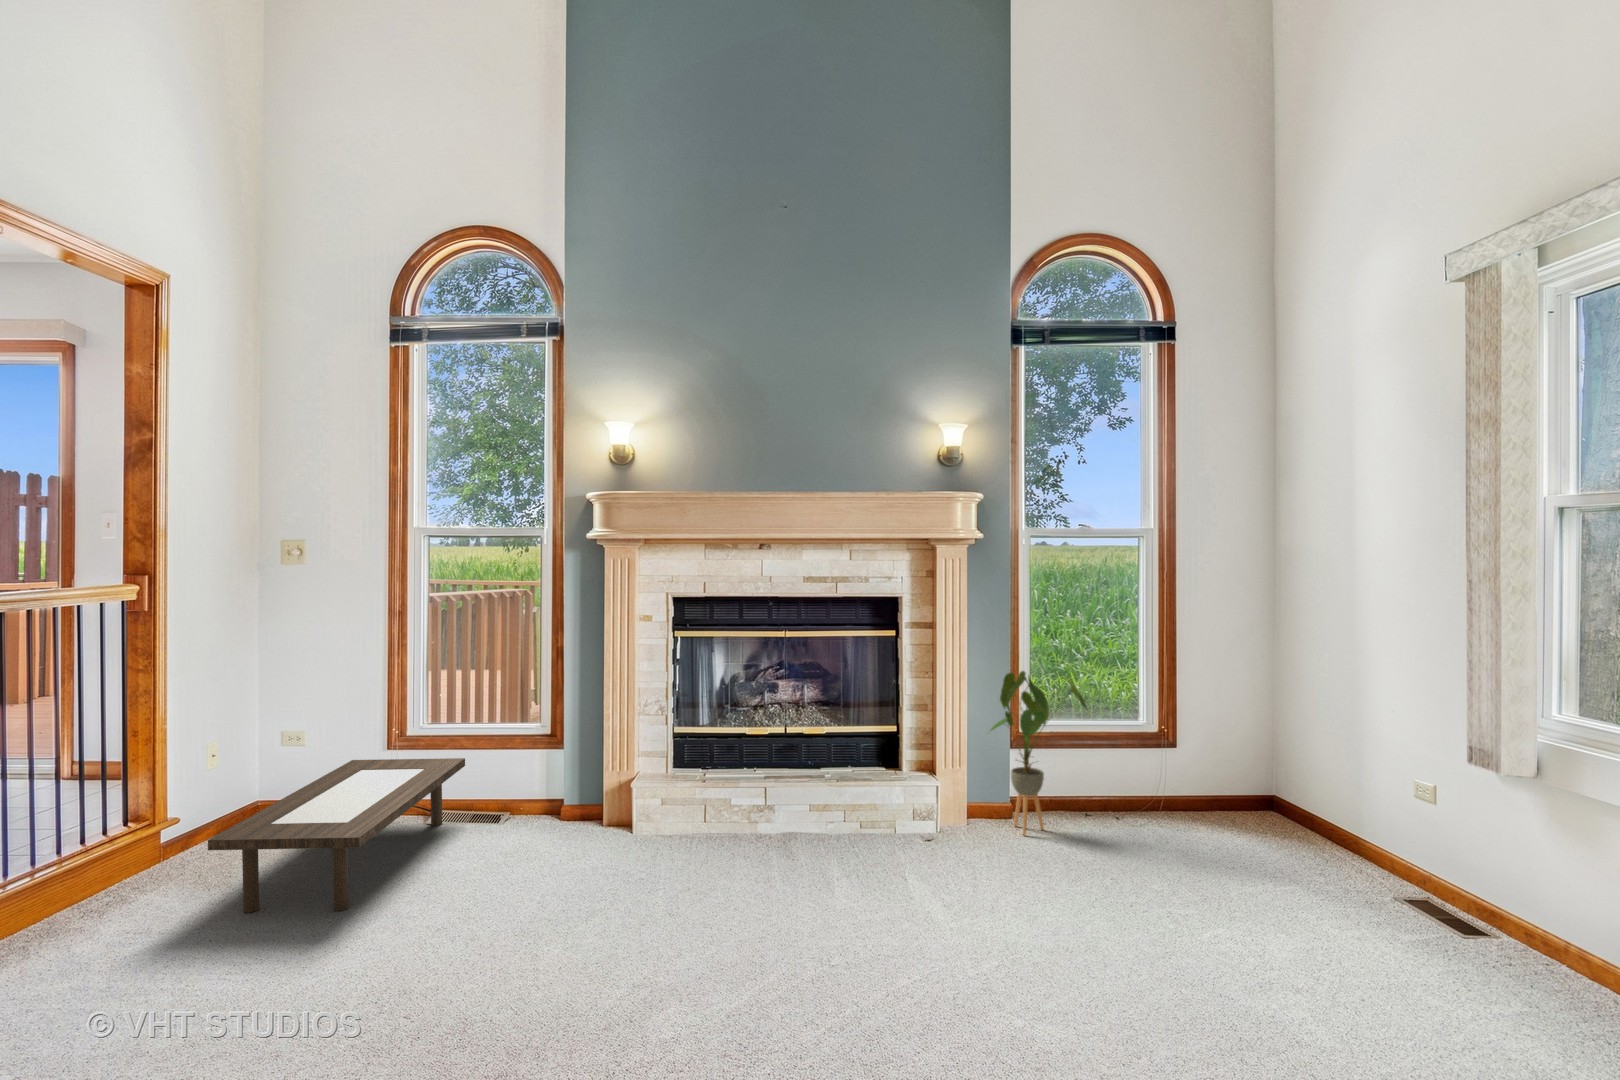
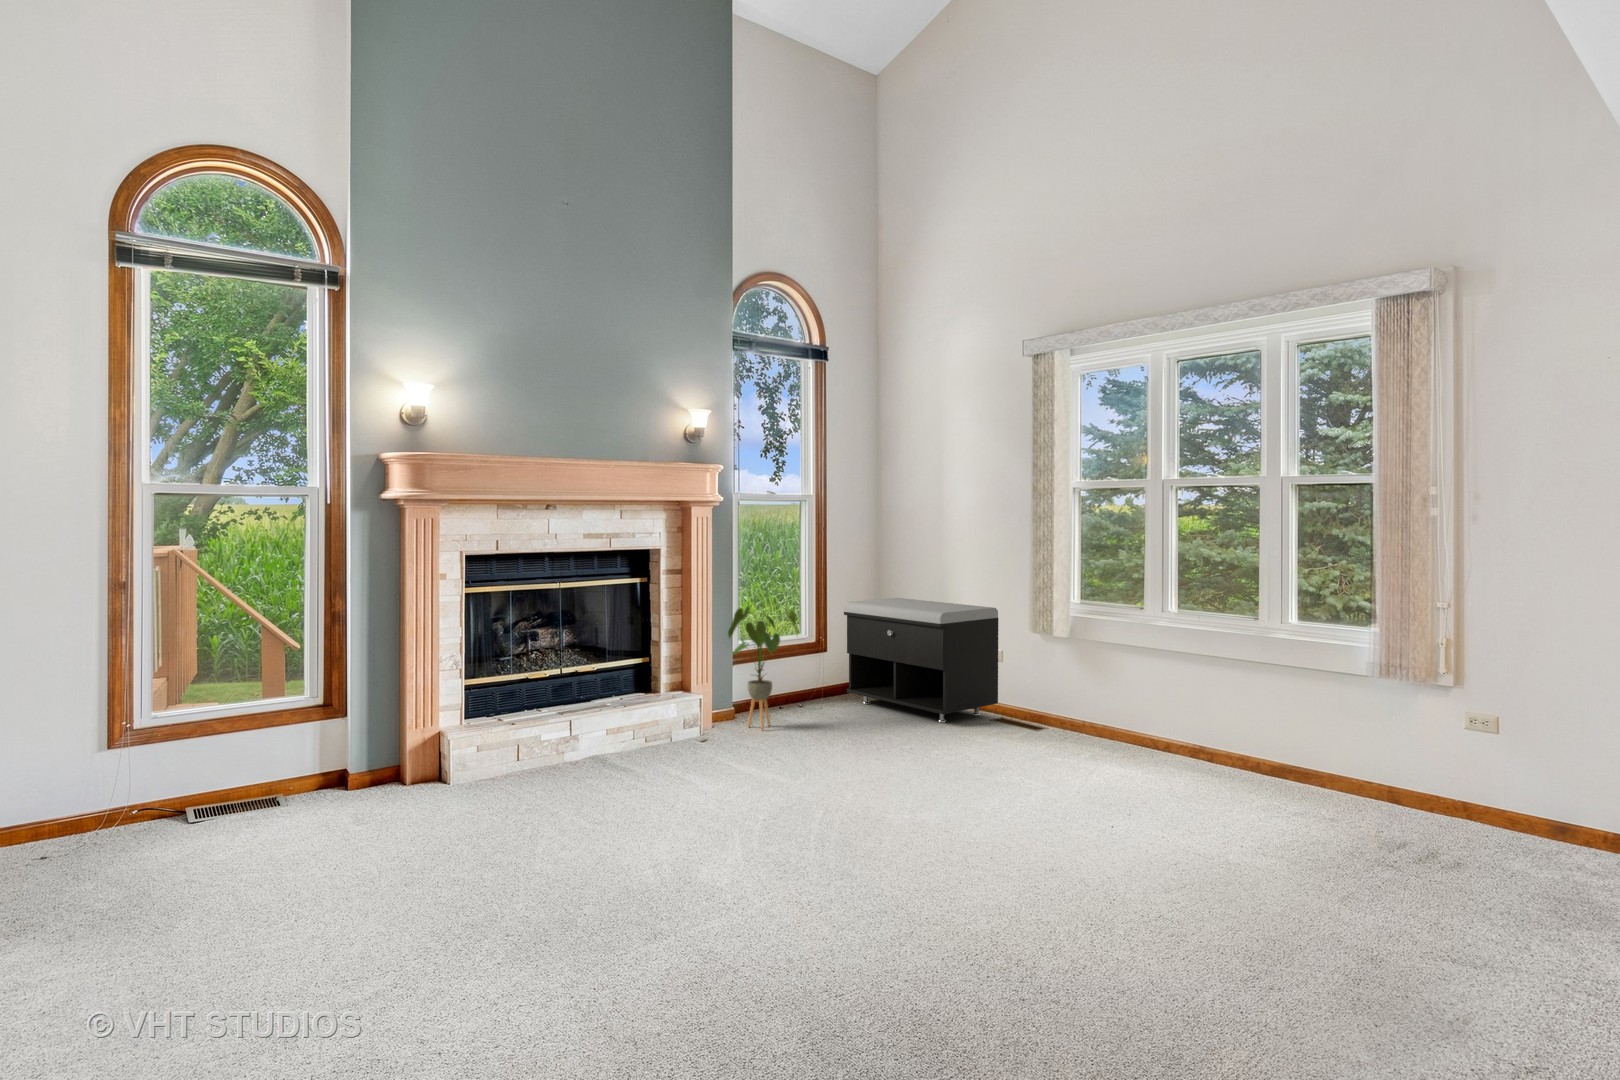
storage bench: none [1188,673,1426,881] -> present [844,598,998,723]
coffee table: present [208,758,465,913] -> none [64,741,270,914]

